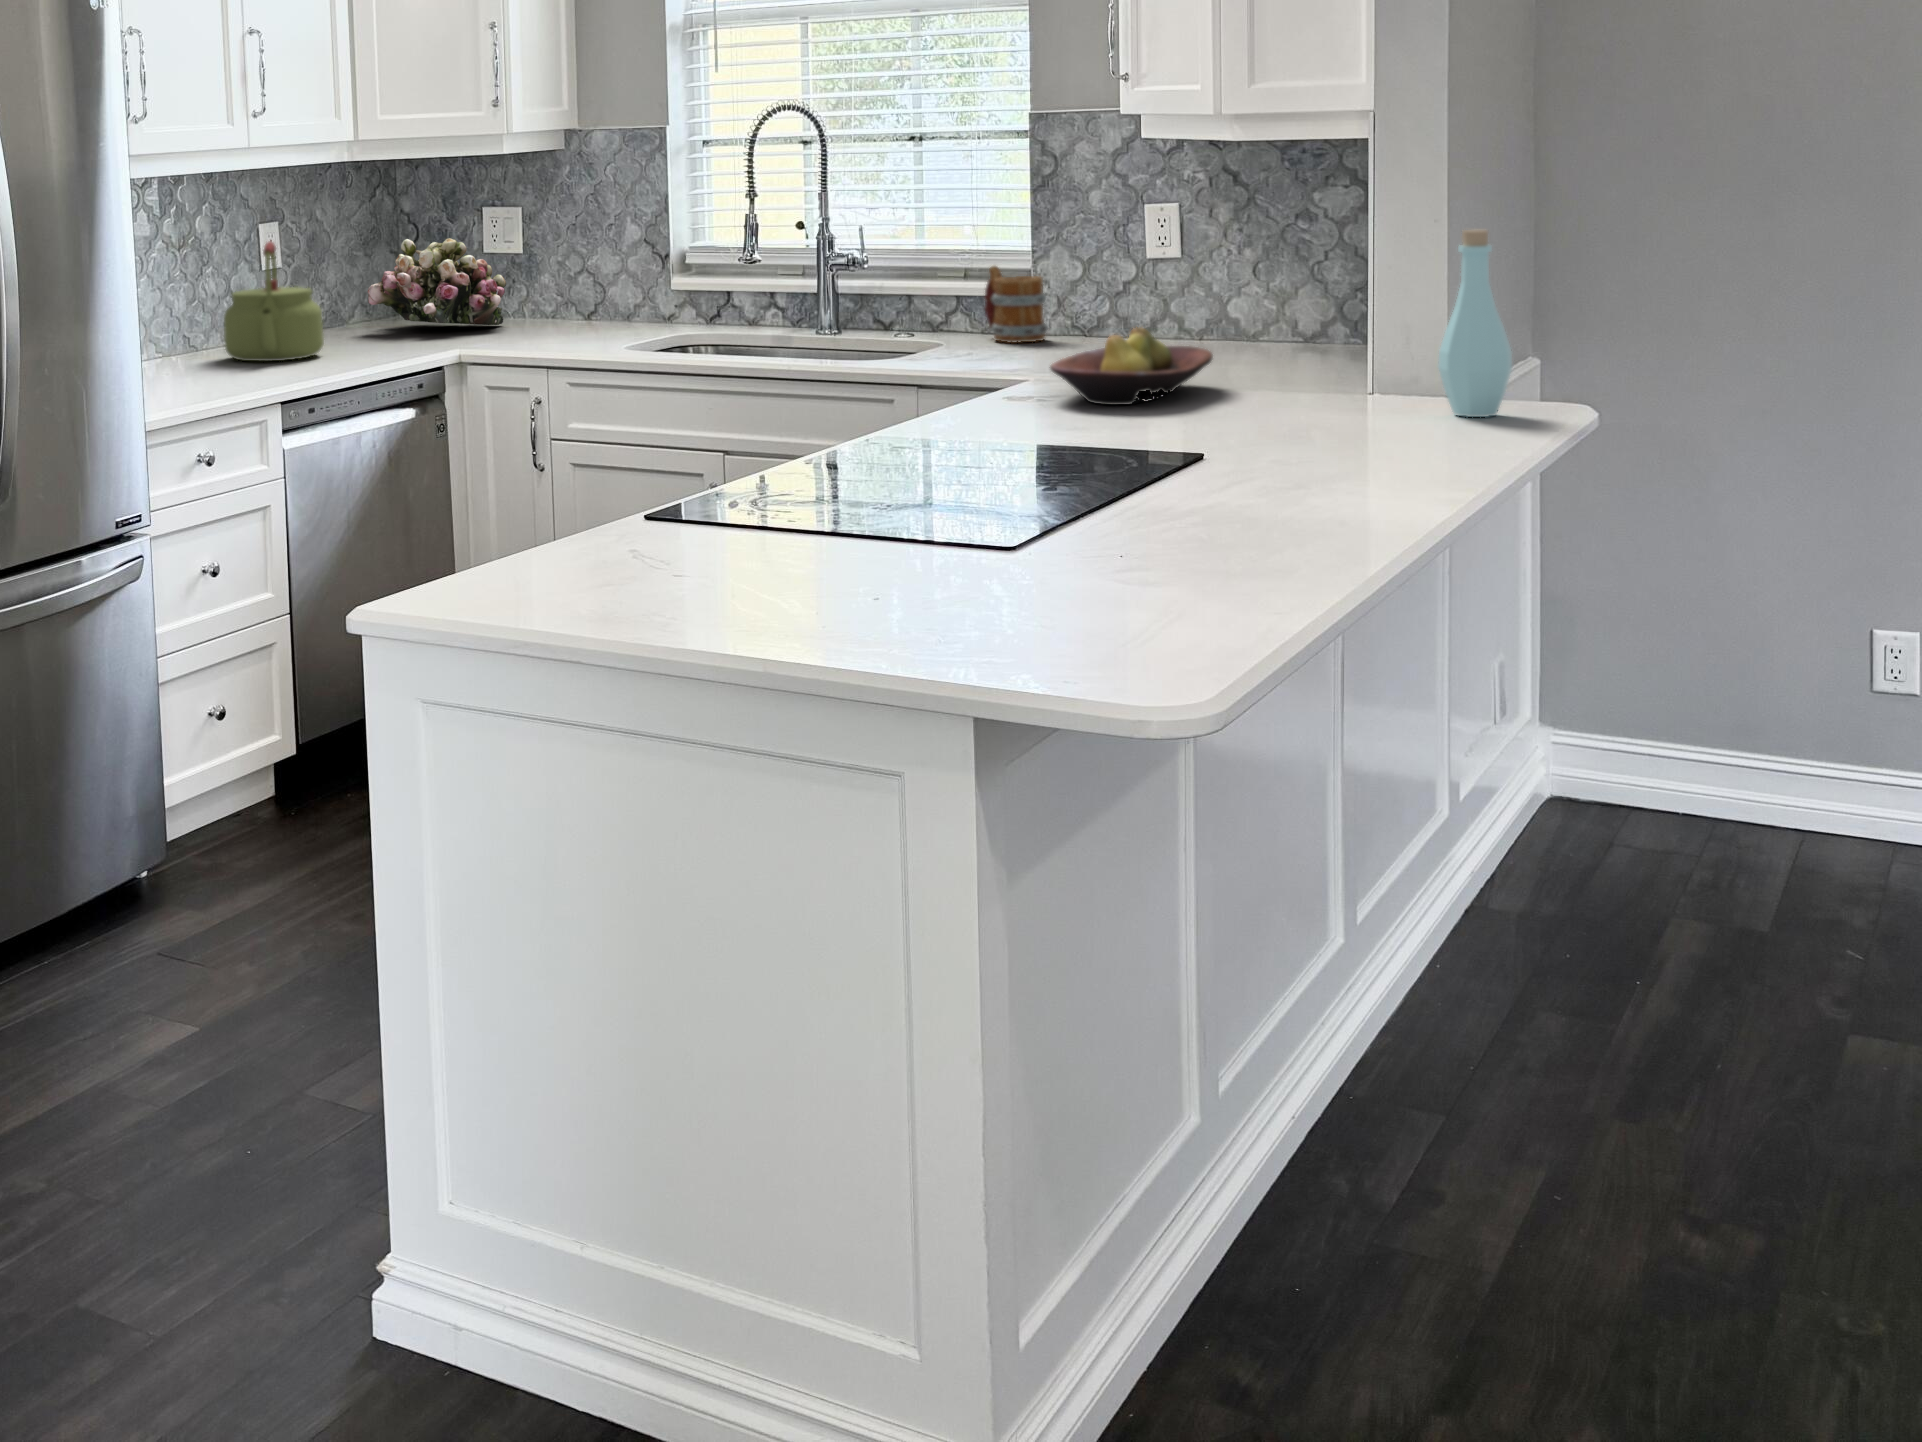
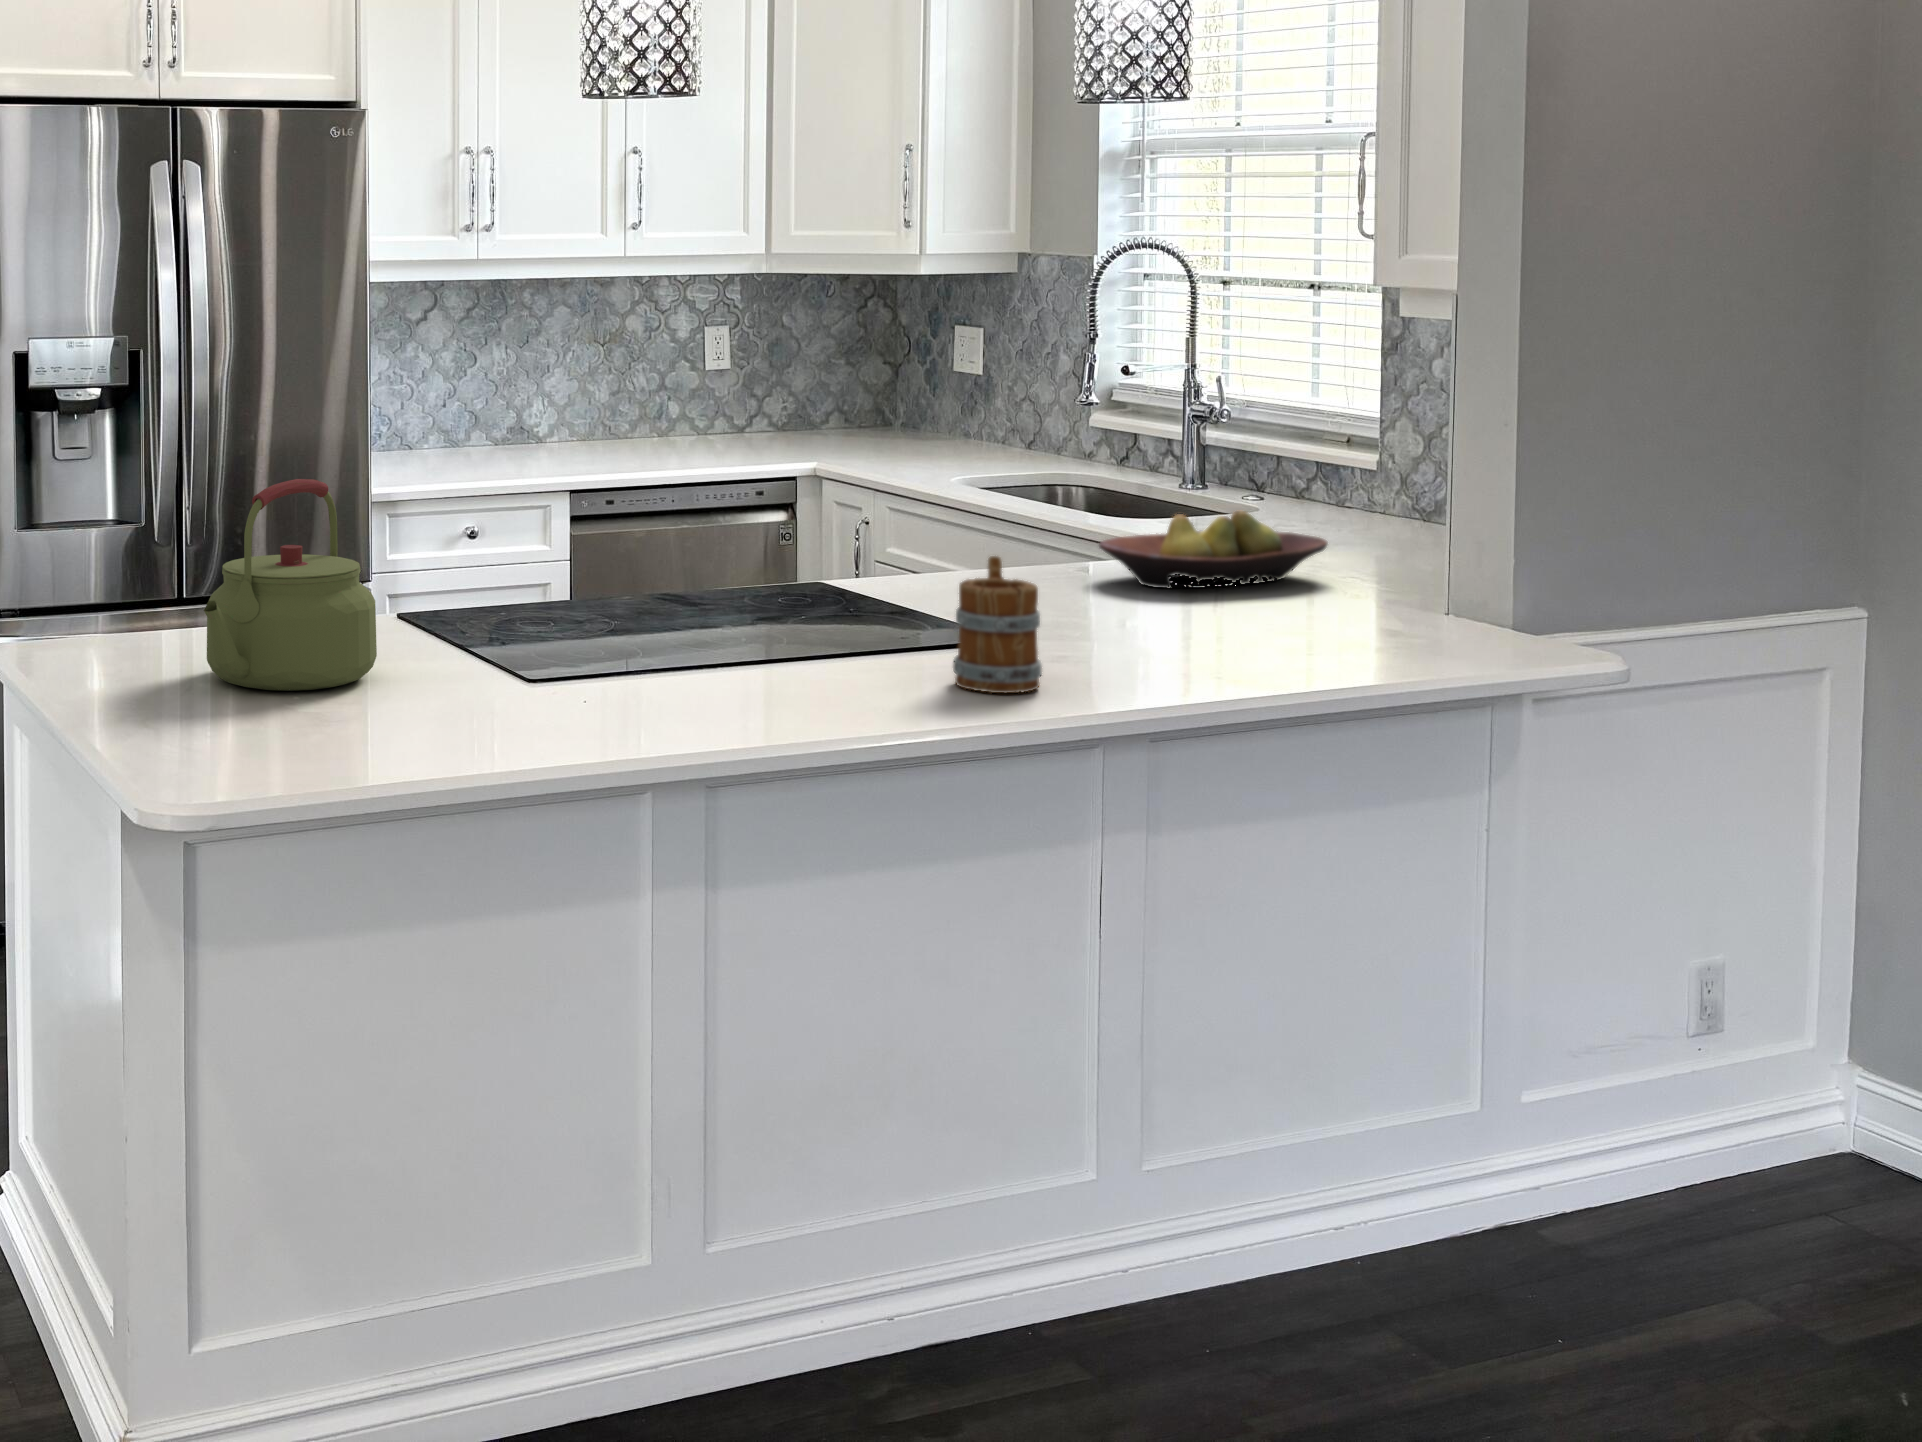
bottle: present [1438,230,1512,417] -> none [1413,441,1494,651]
flower arrangement: present [368,238,506,325] -> none [814,351,962,444]
kettle: present [224,242,324,361] -> present [204,479,377,691]
mug: present [985,266,1048,343] -> present [953,556,1042,693]

